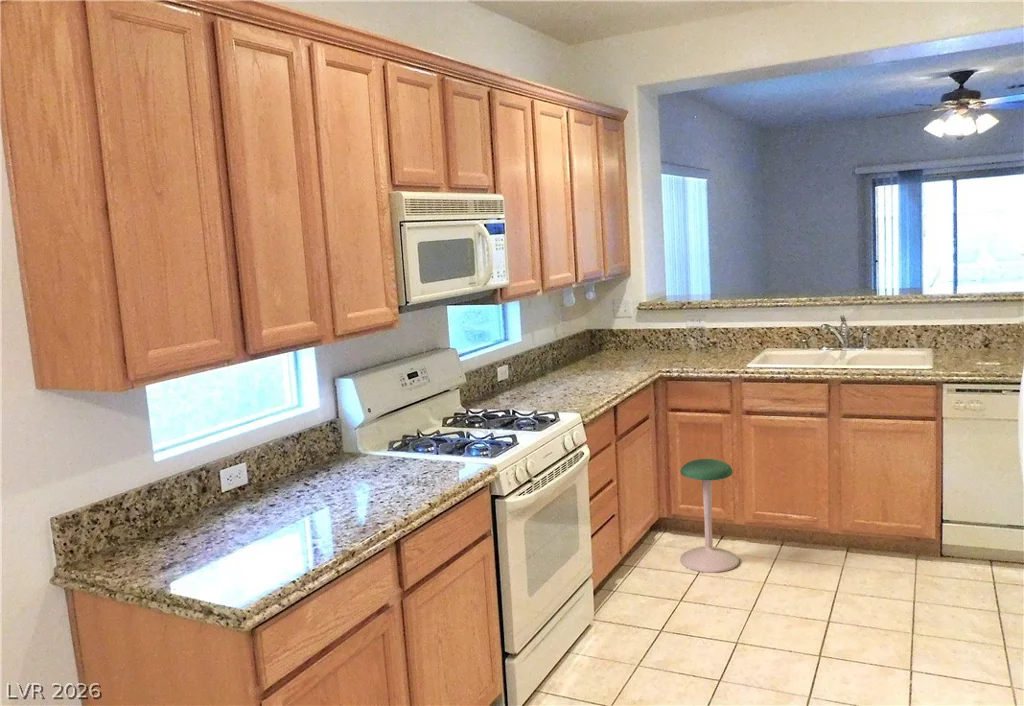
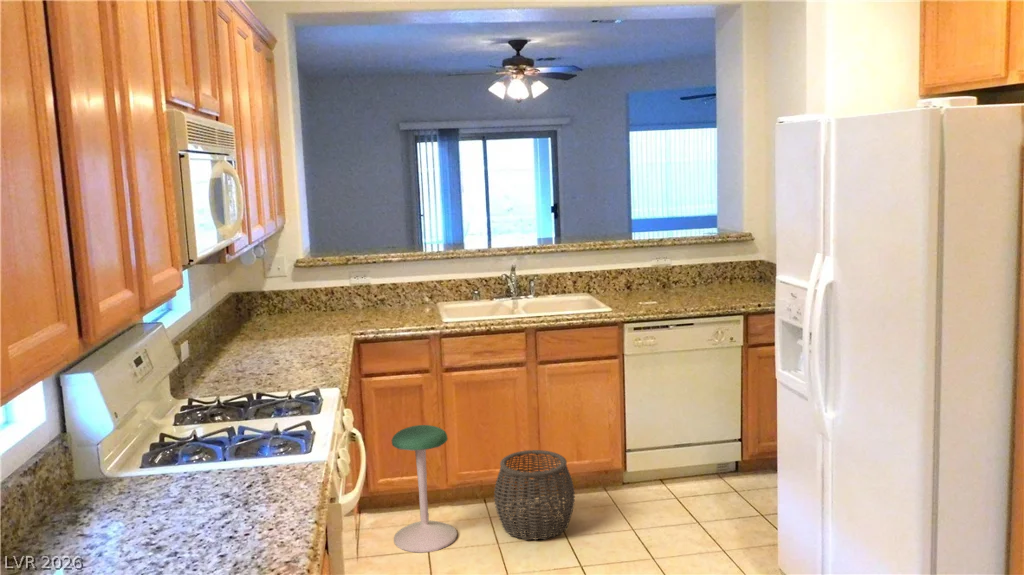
woven basket: none [774,499,860,587] -> present [494,450,575,540]

